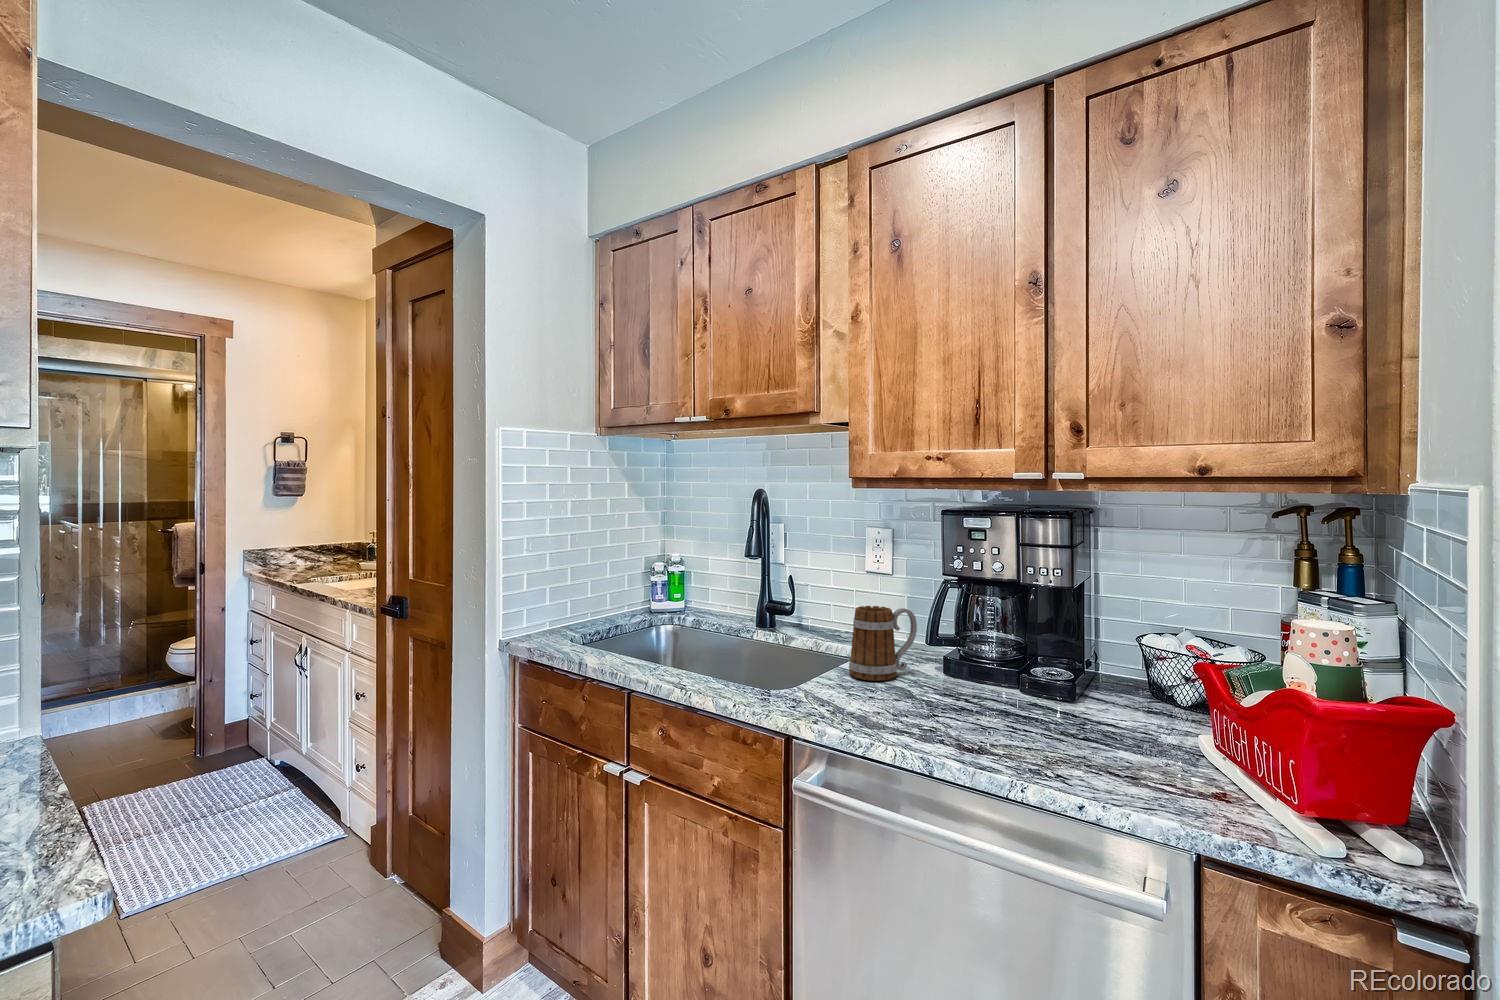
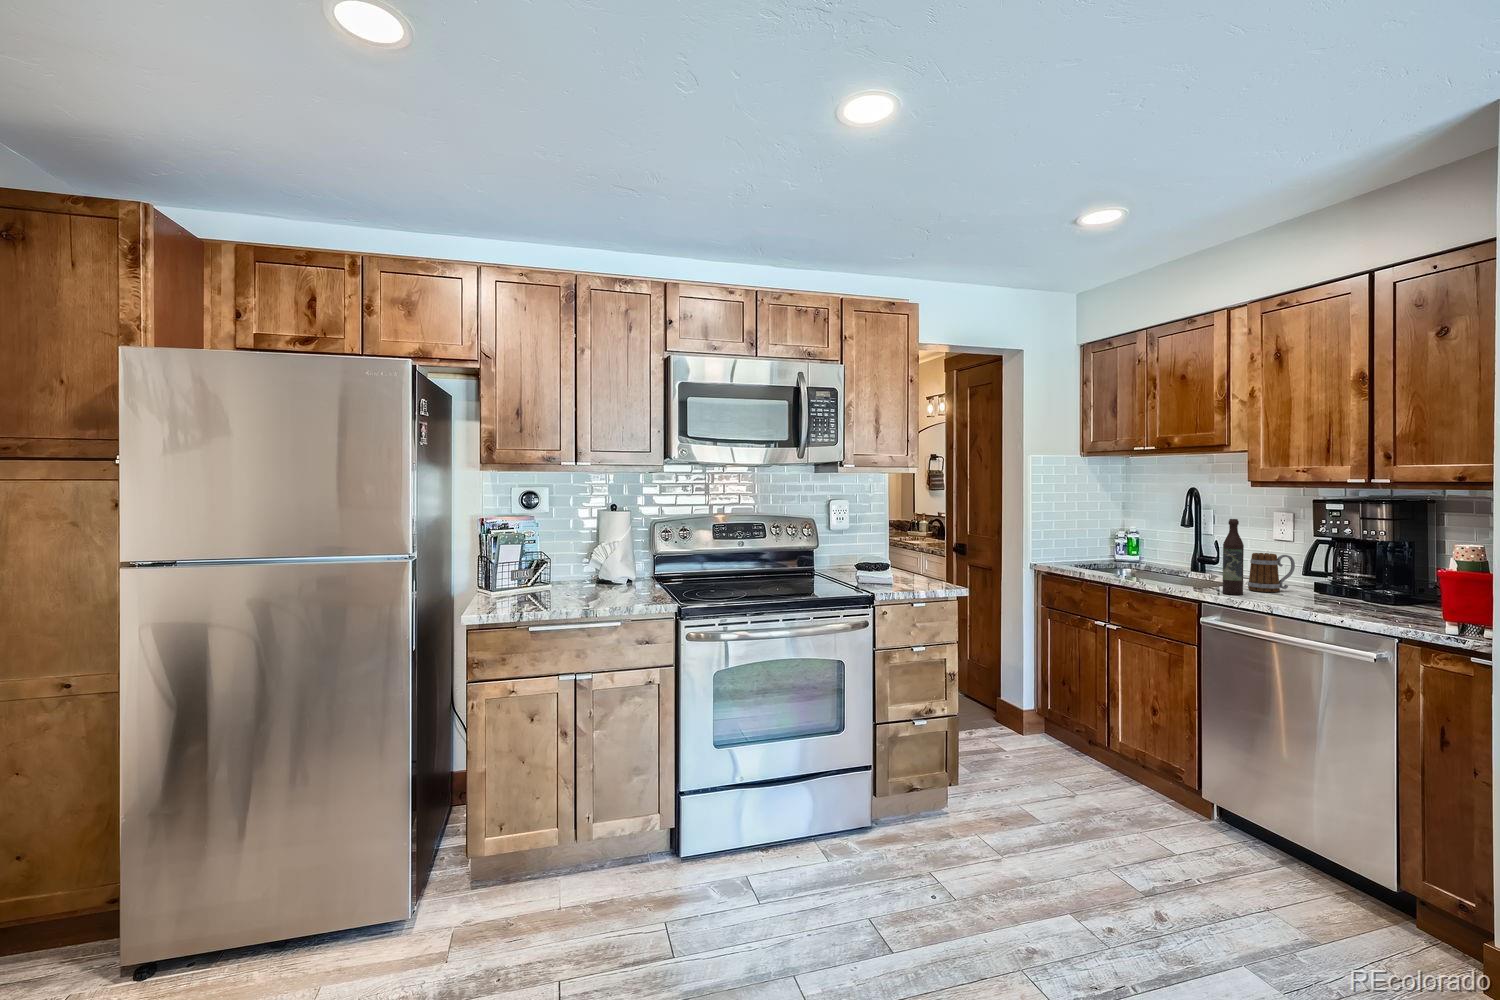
wine bottle: none [814,547,849,698] -> present [1223,519,1244,595]

